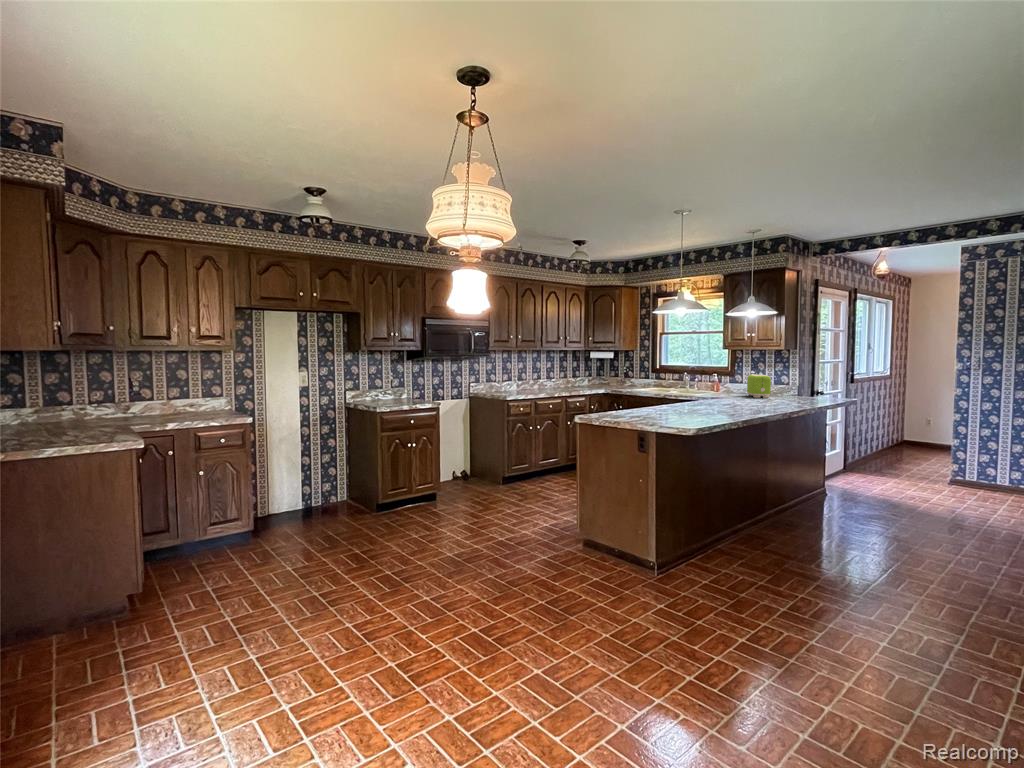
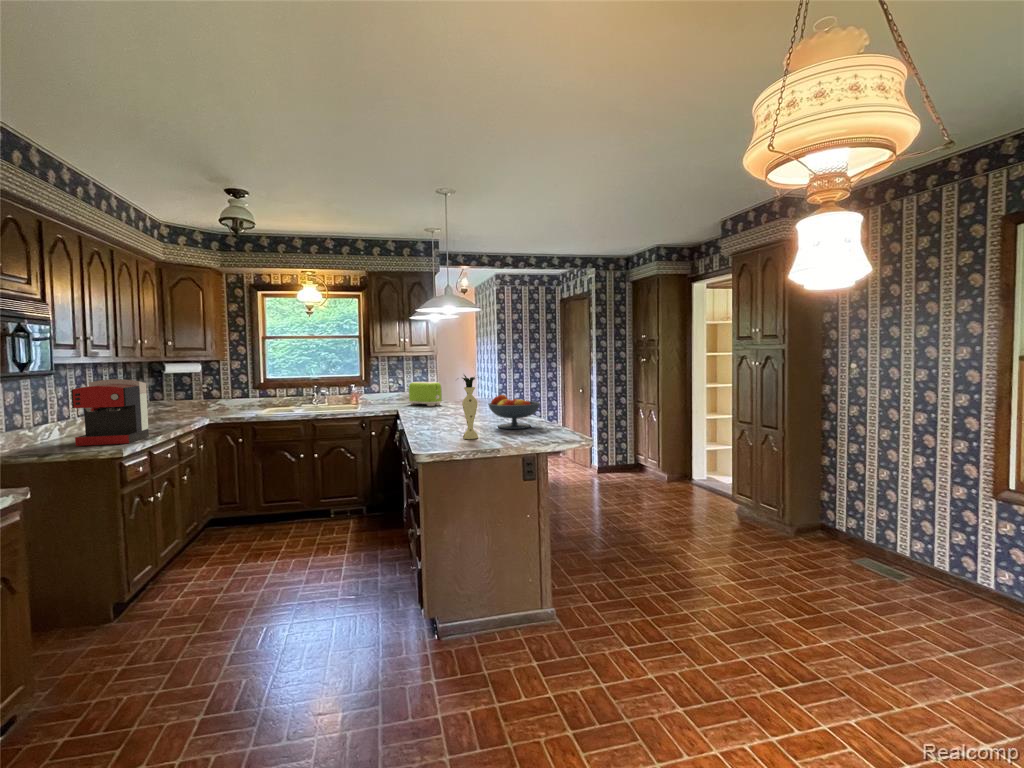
coffee maker: none [504,359,539,394] -> present [71,379,149,446]
vase: none [630,363,652,414] -> present [462,375,478,439]
fruit bowl: none [683,384,733,415] -> present [488,395,540,429]

